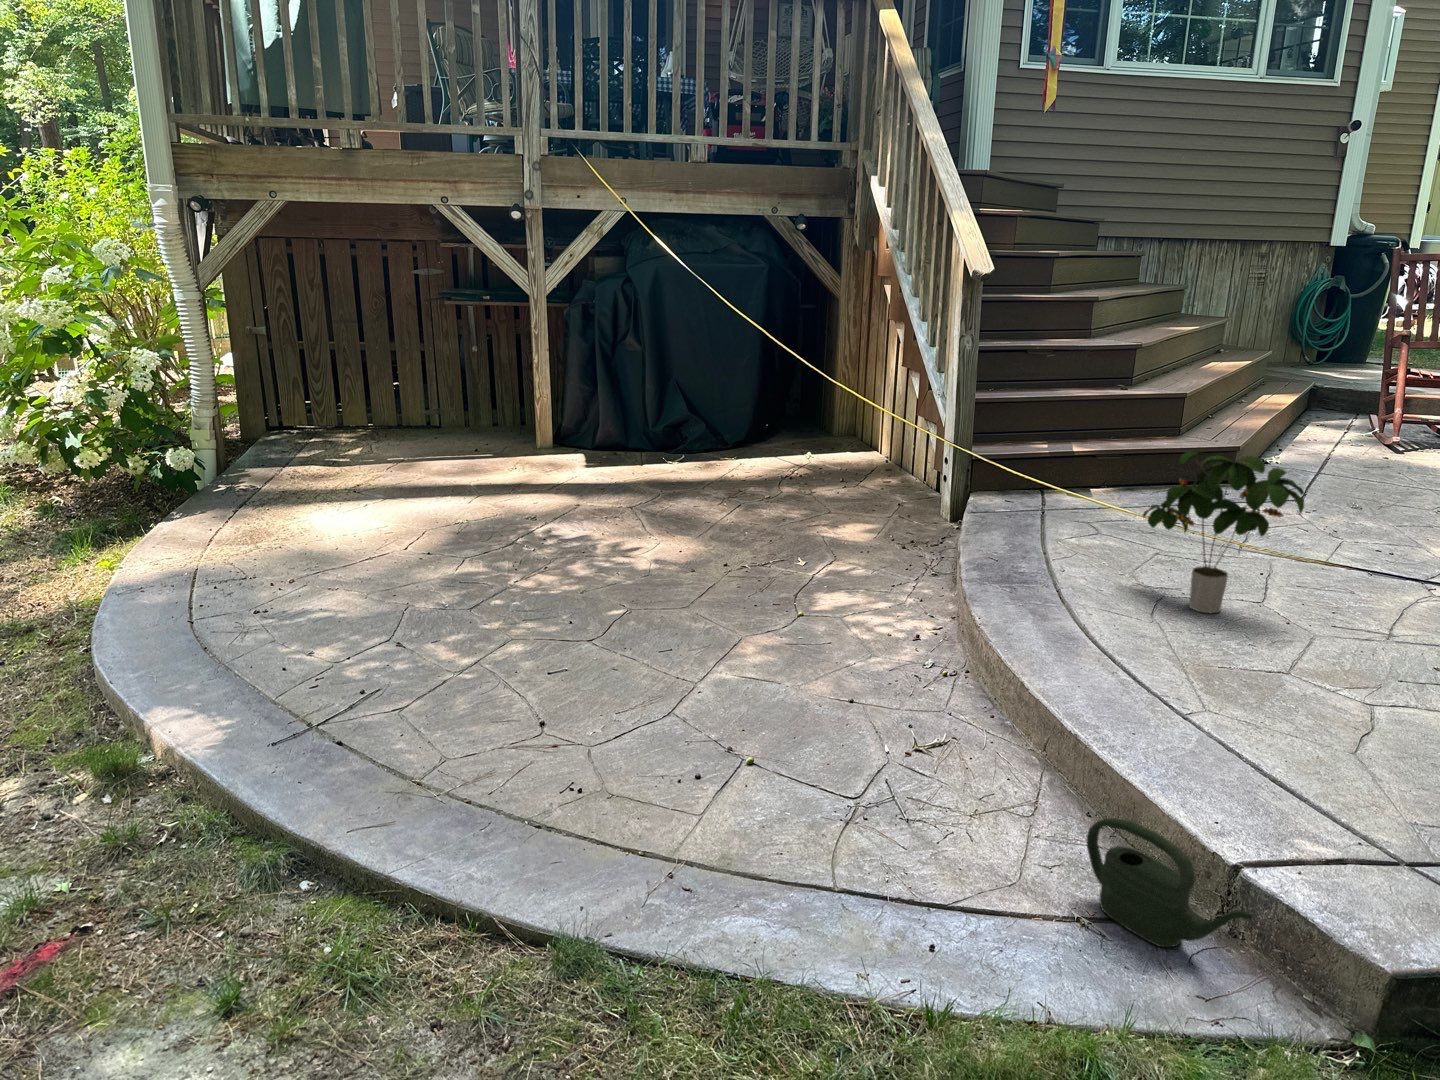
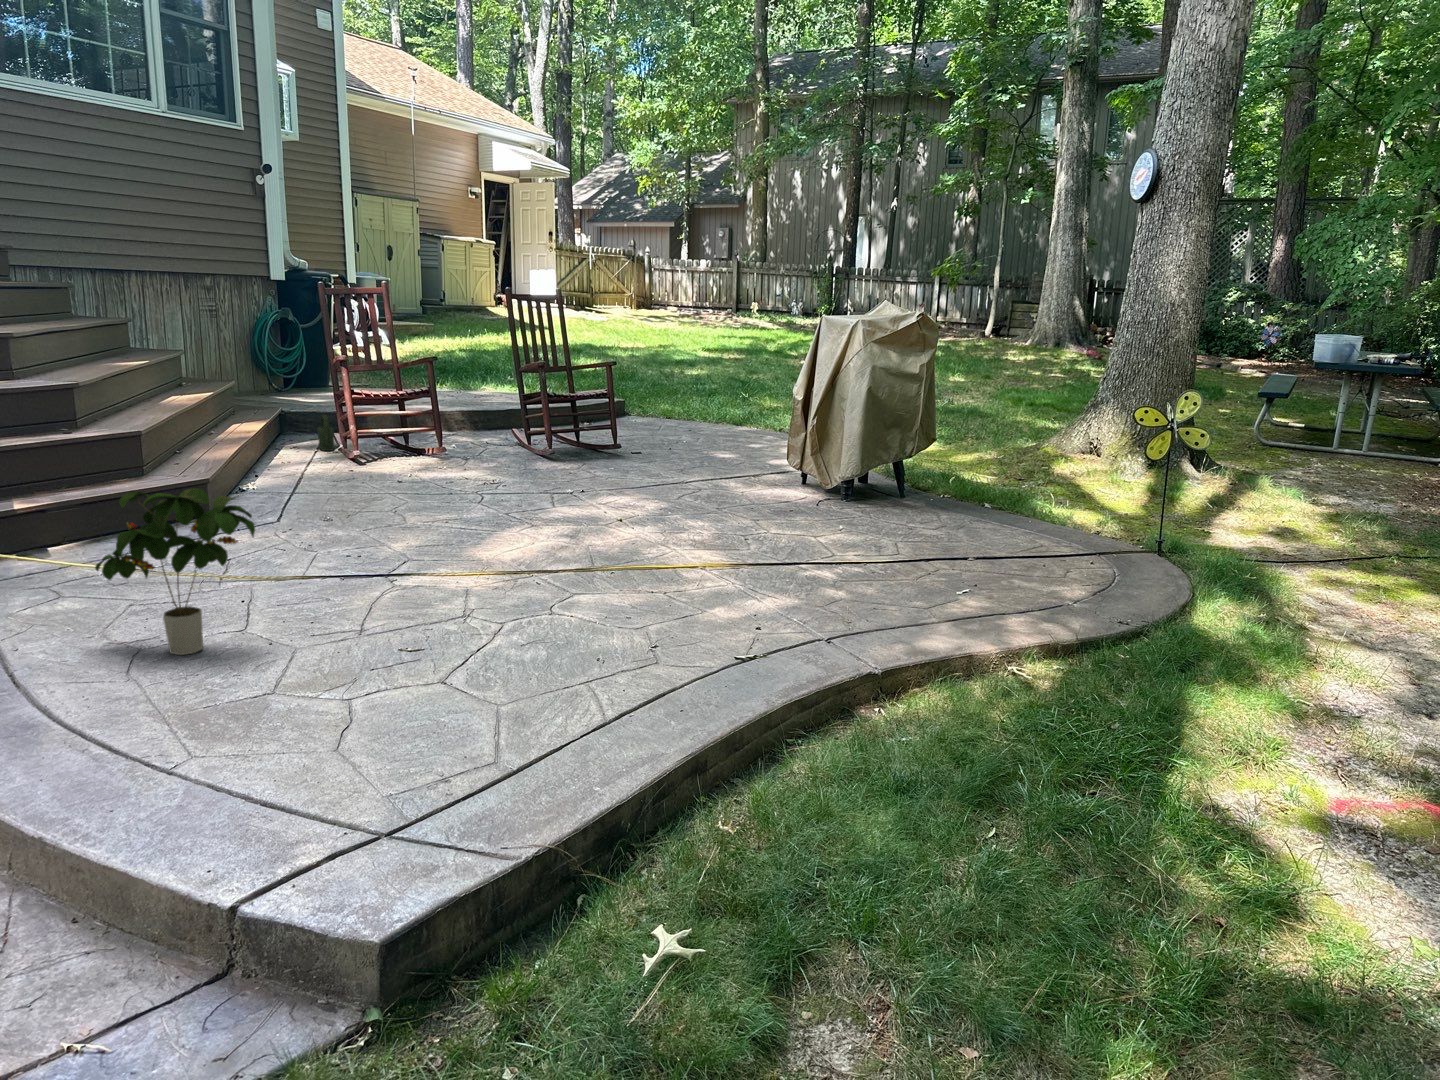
watering can: present [1087,818,1252,947] -> present [317,415,335,451]

